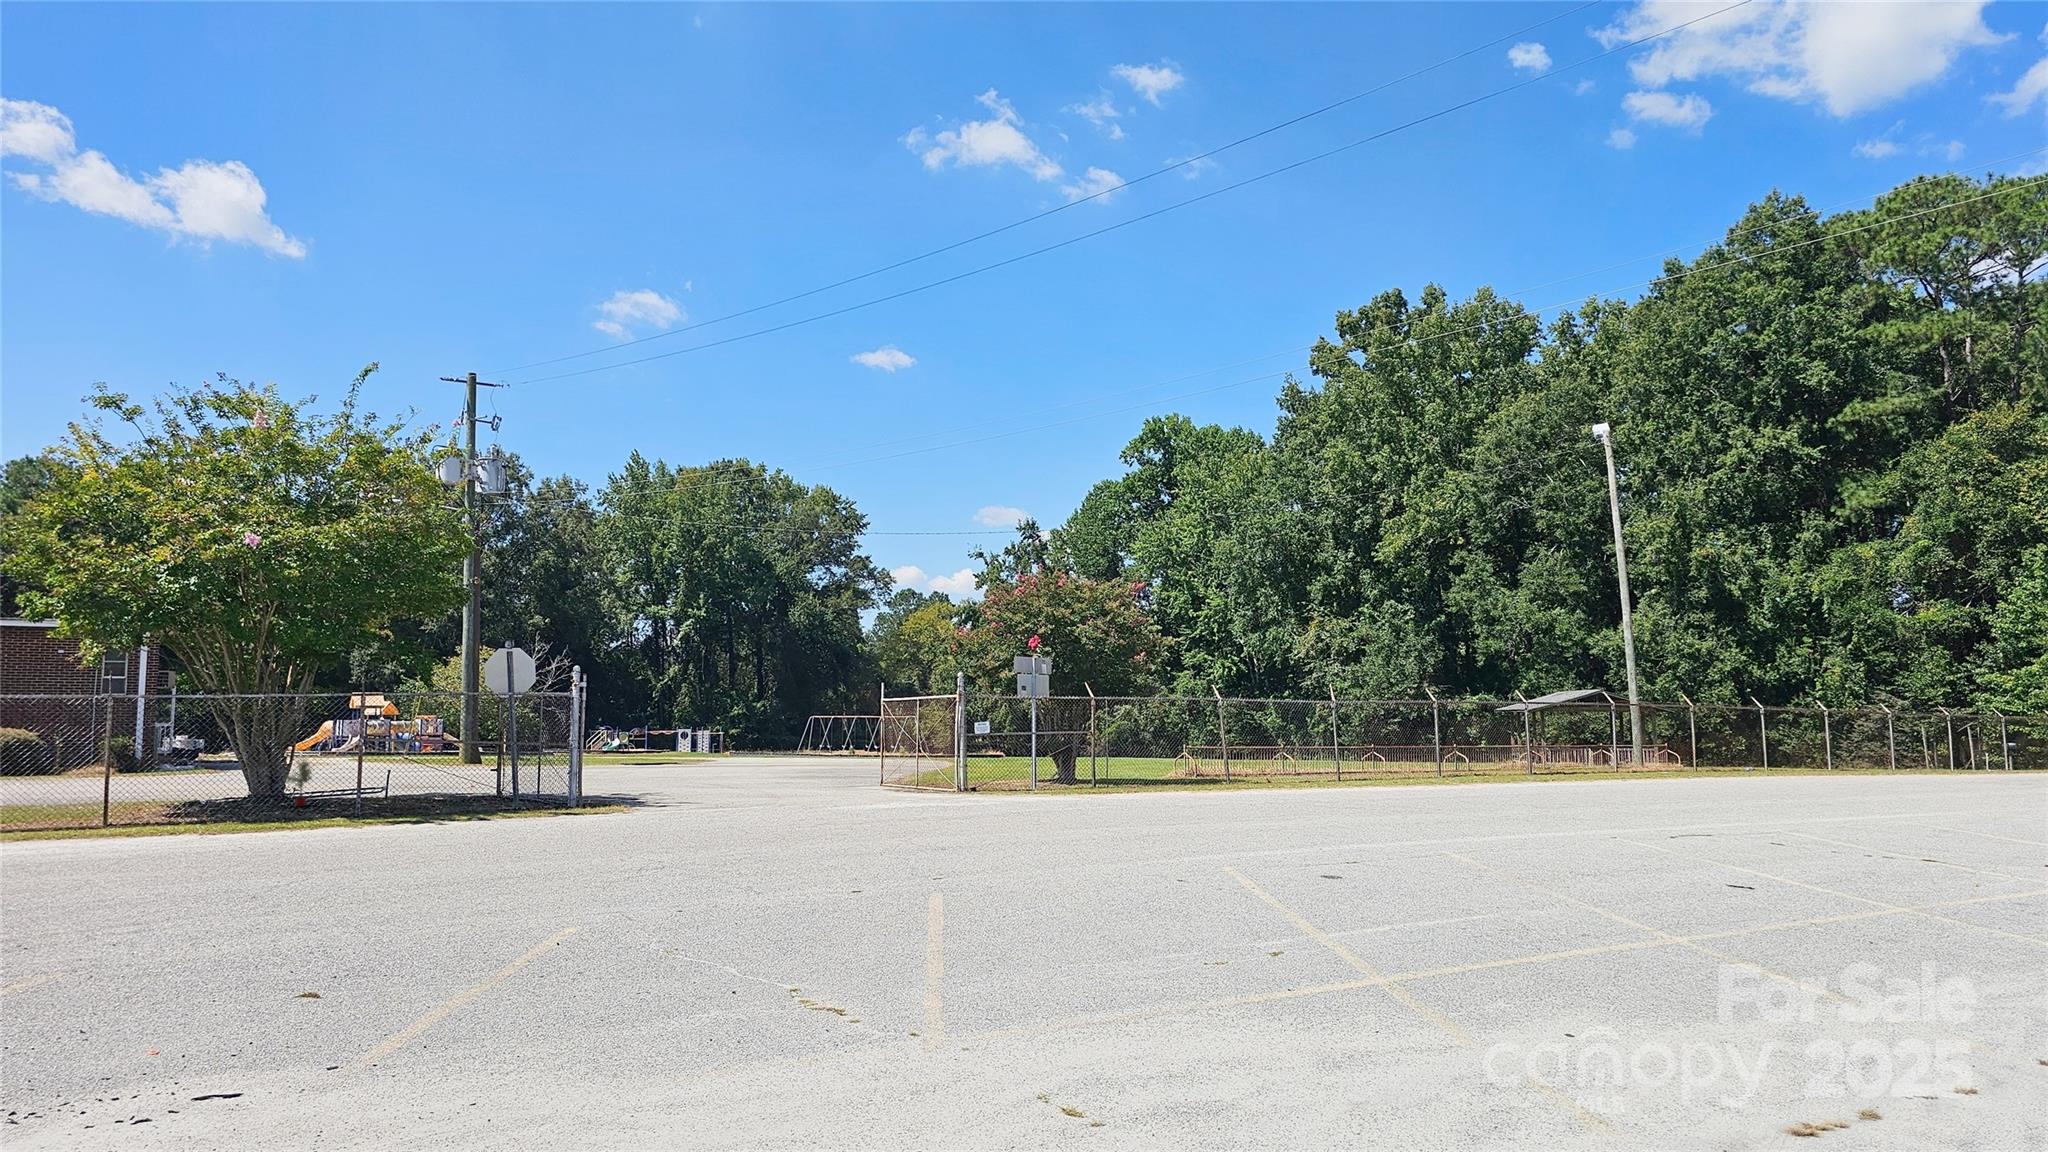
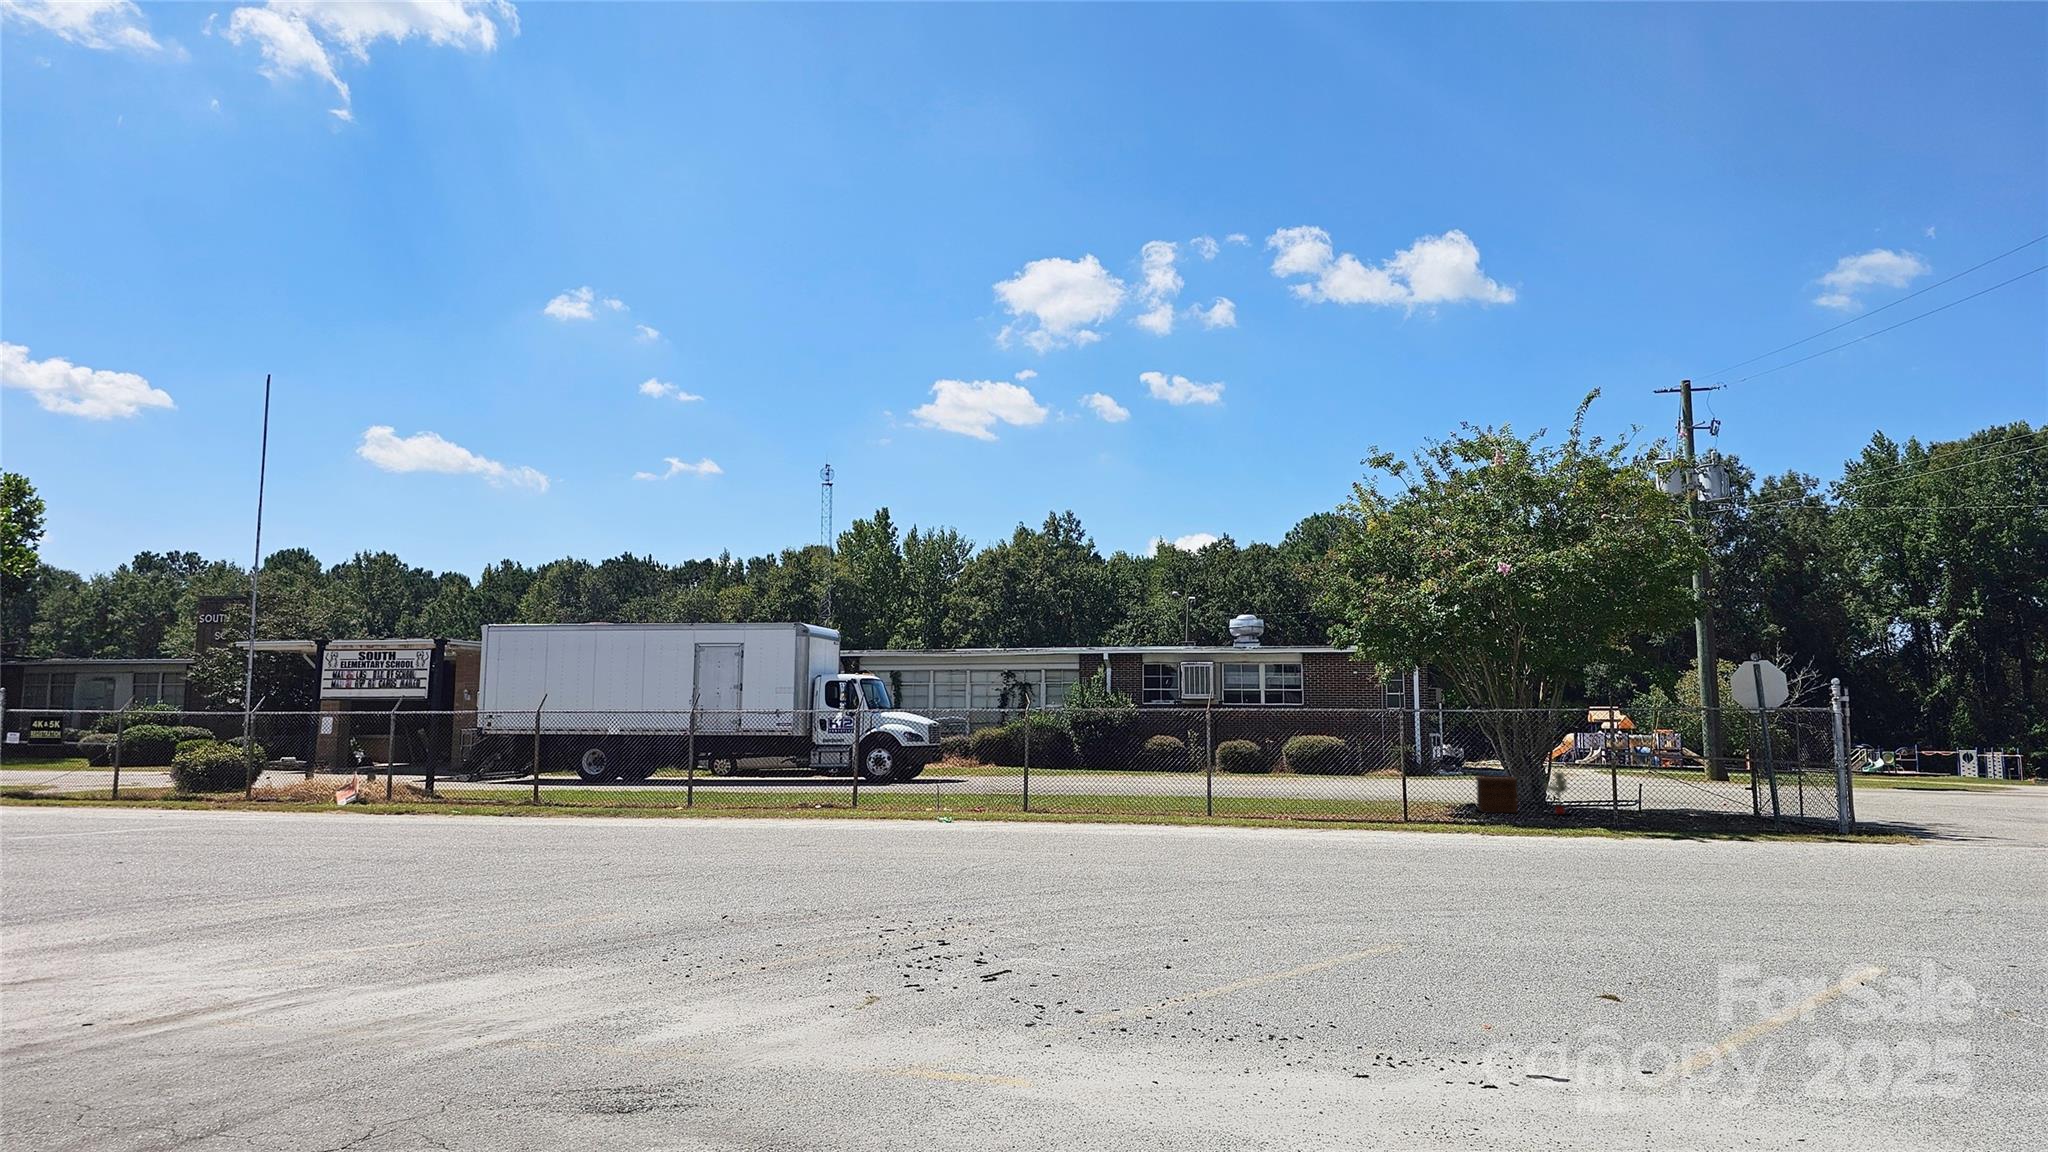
wooden crate: none [201,769,253,811] -> present [1476,776,1518,813]

